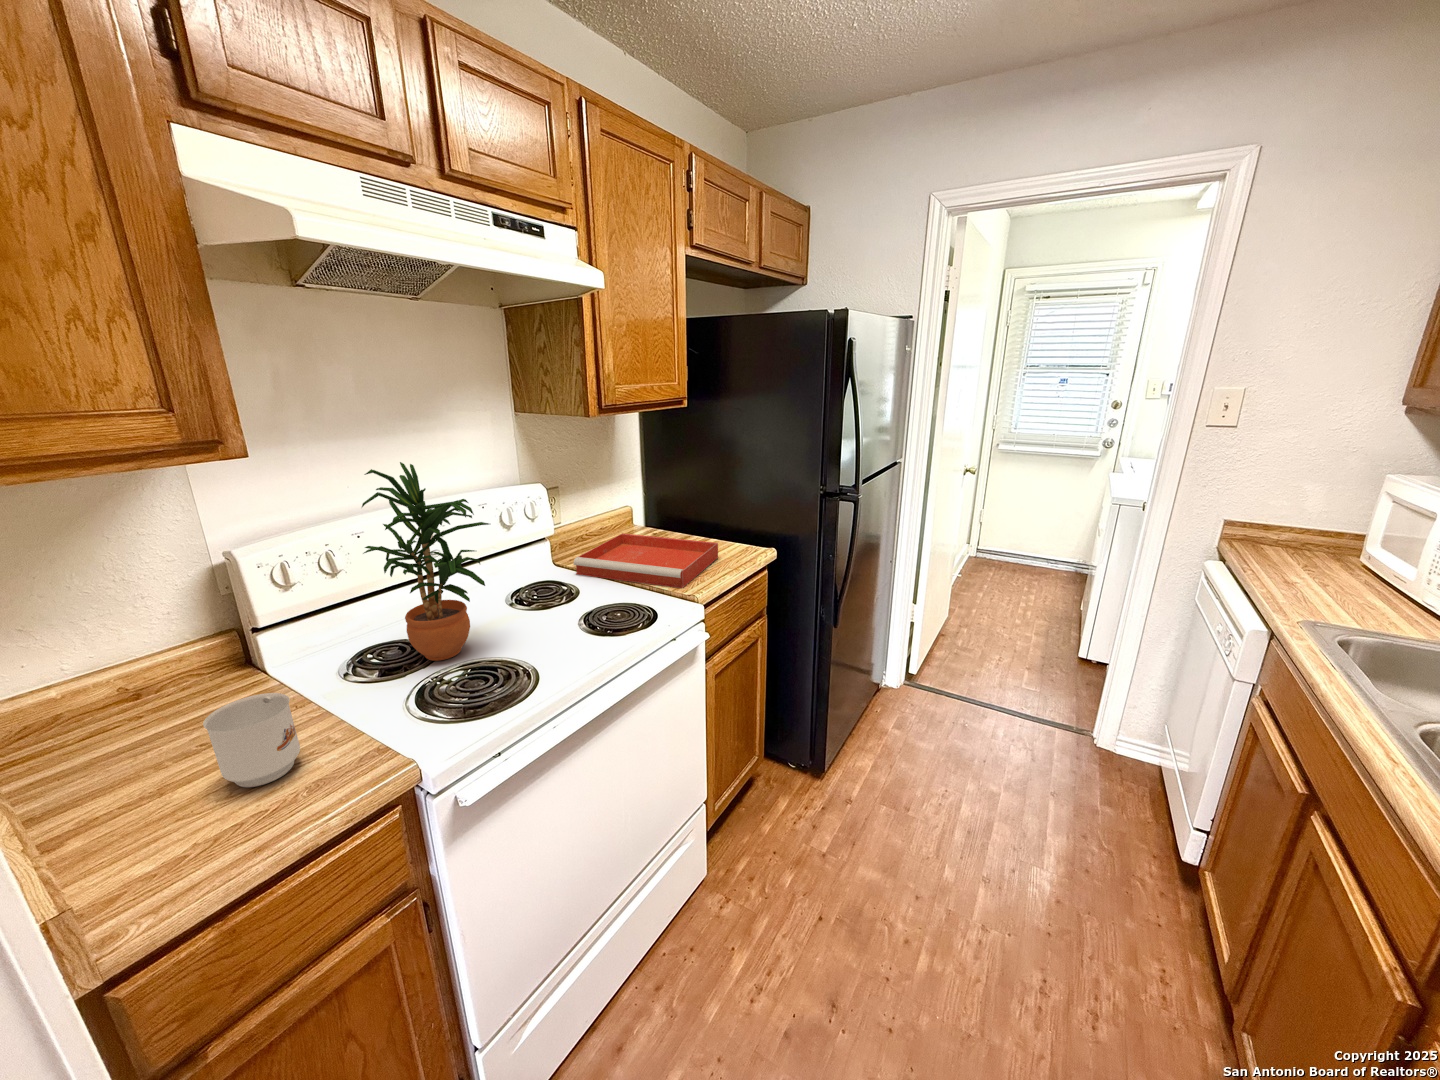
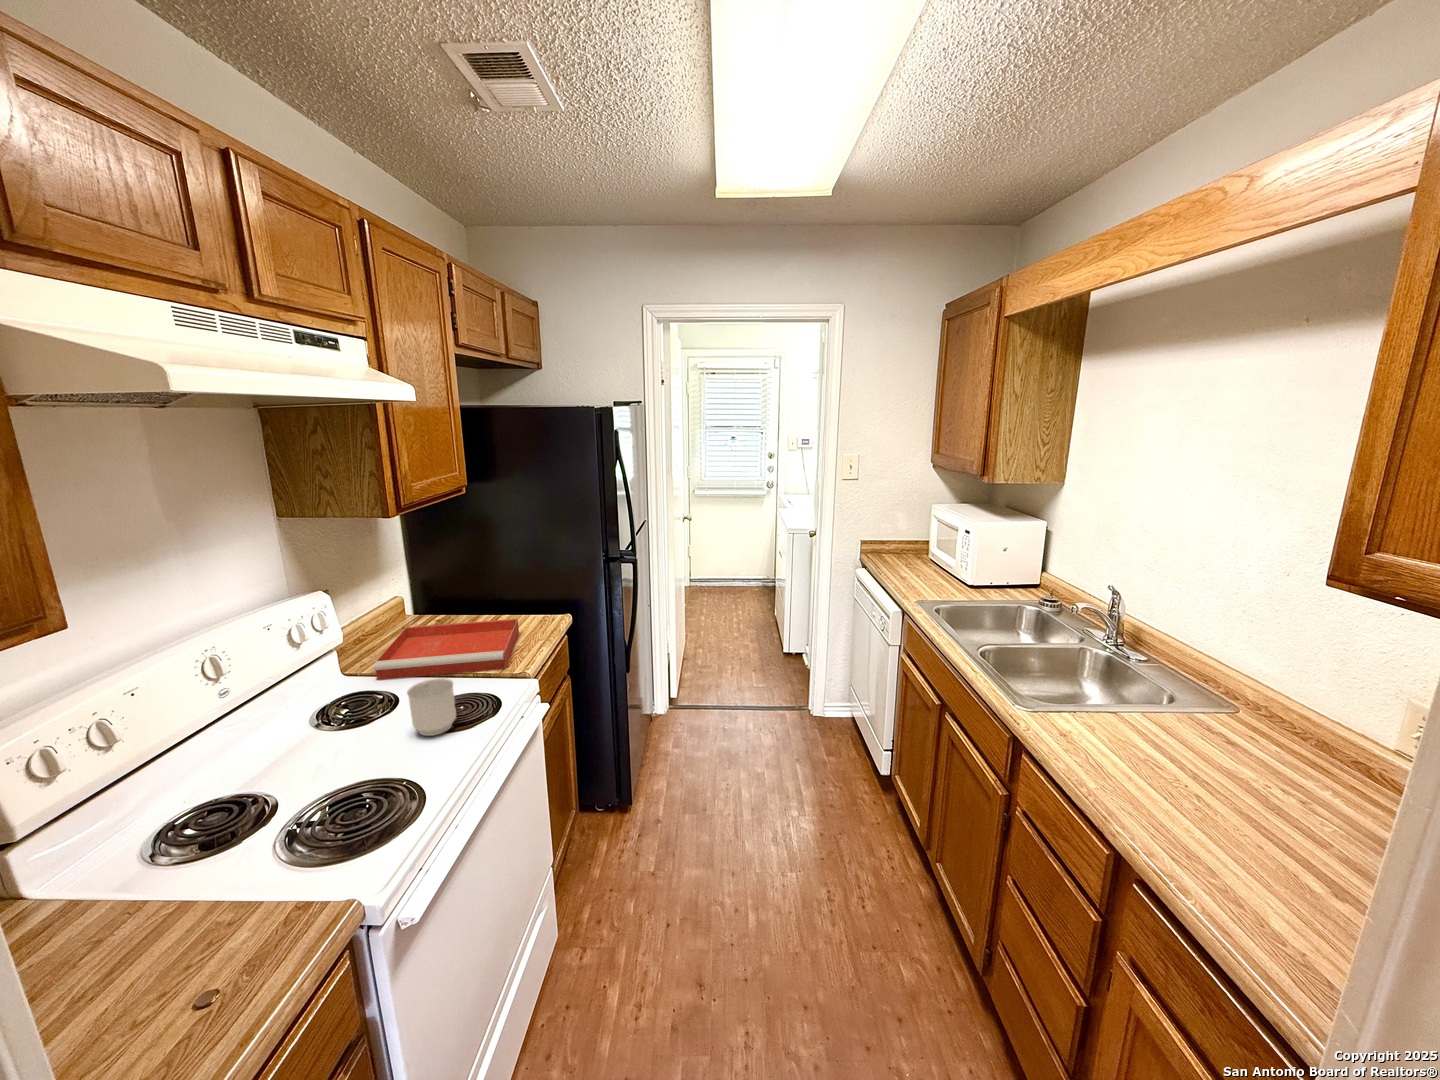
potted plant: present [362,462,489,661] -> none [186,598,344,807]
mug: present [203,693,300,787] -> present [407,678,456,736]

